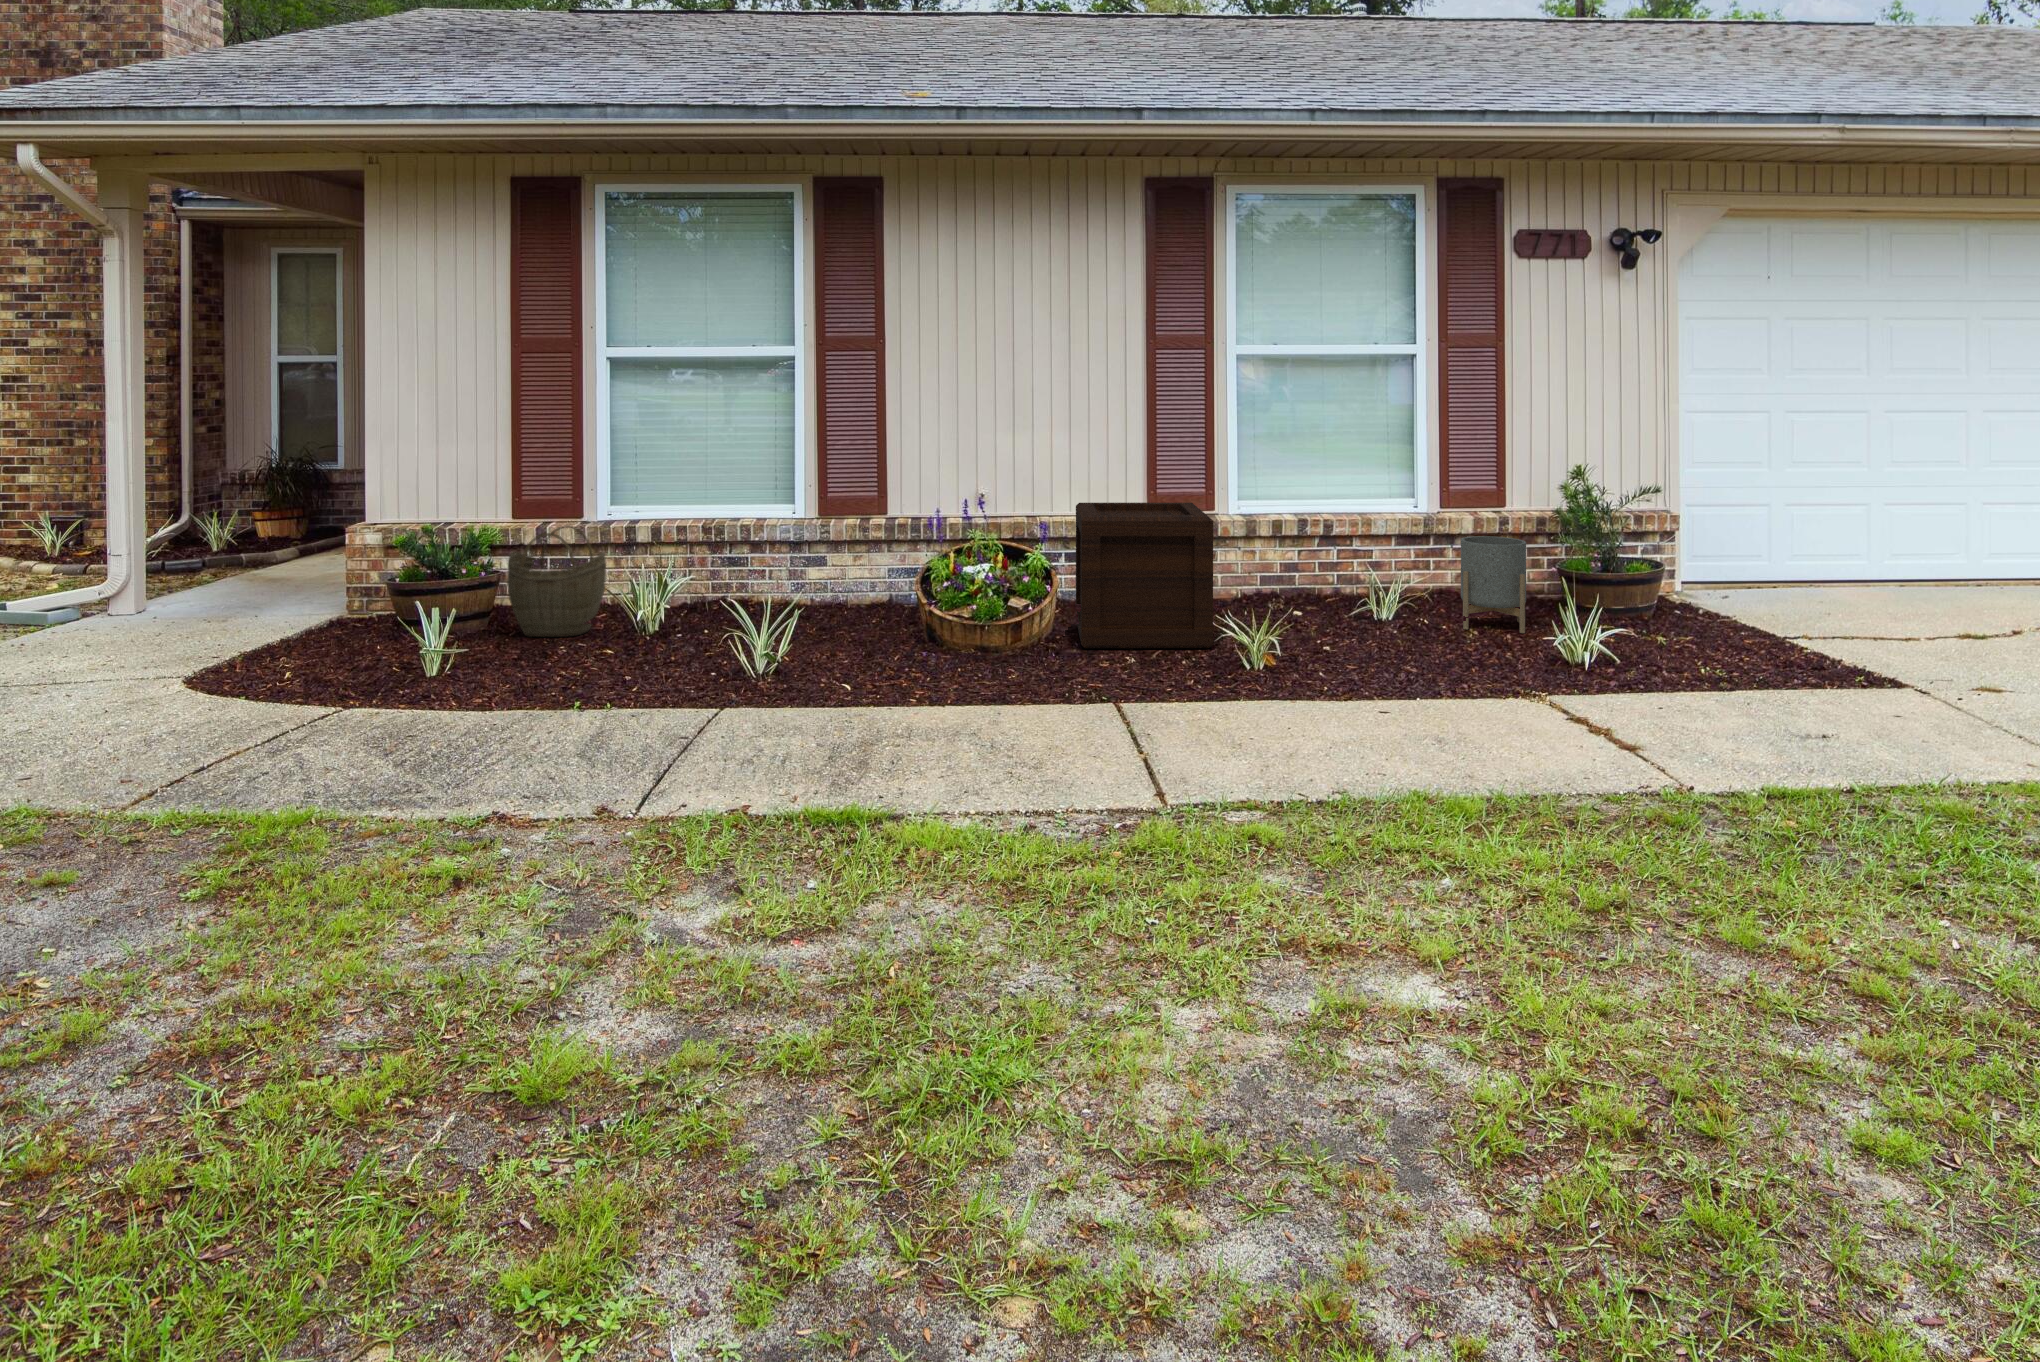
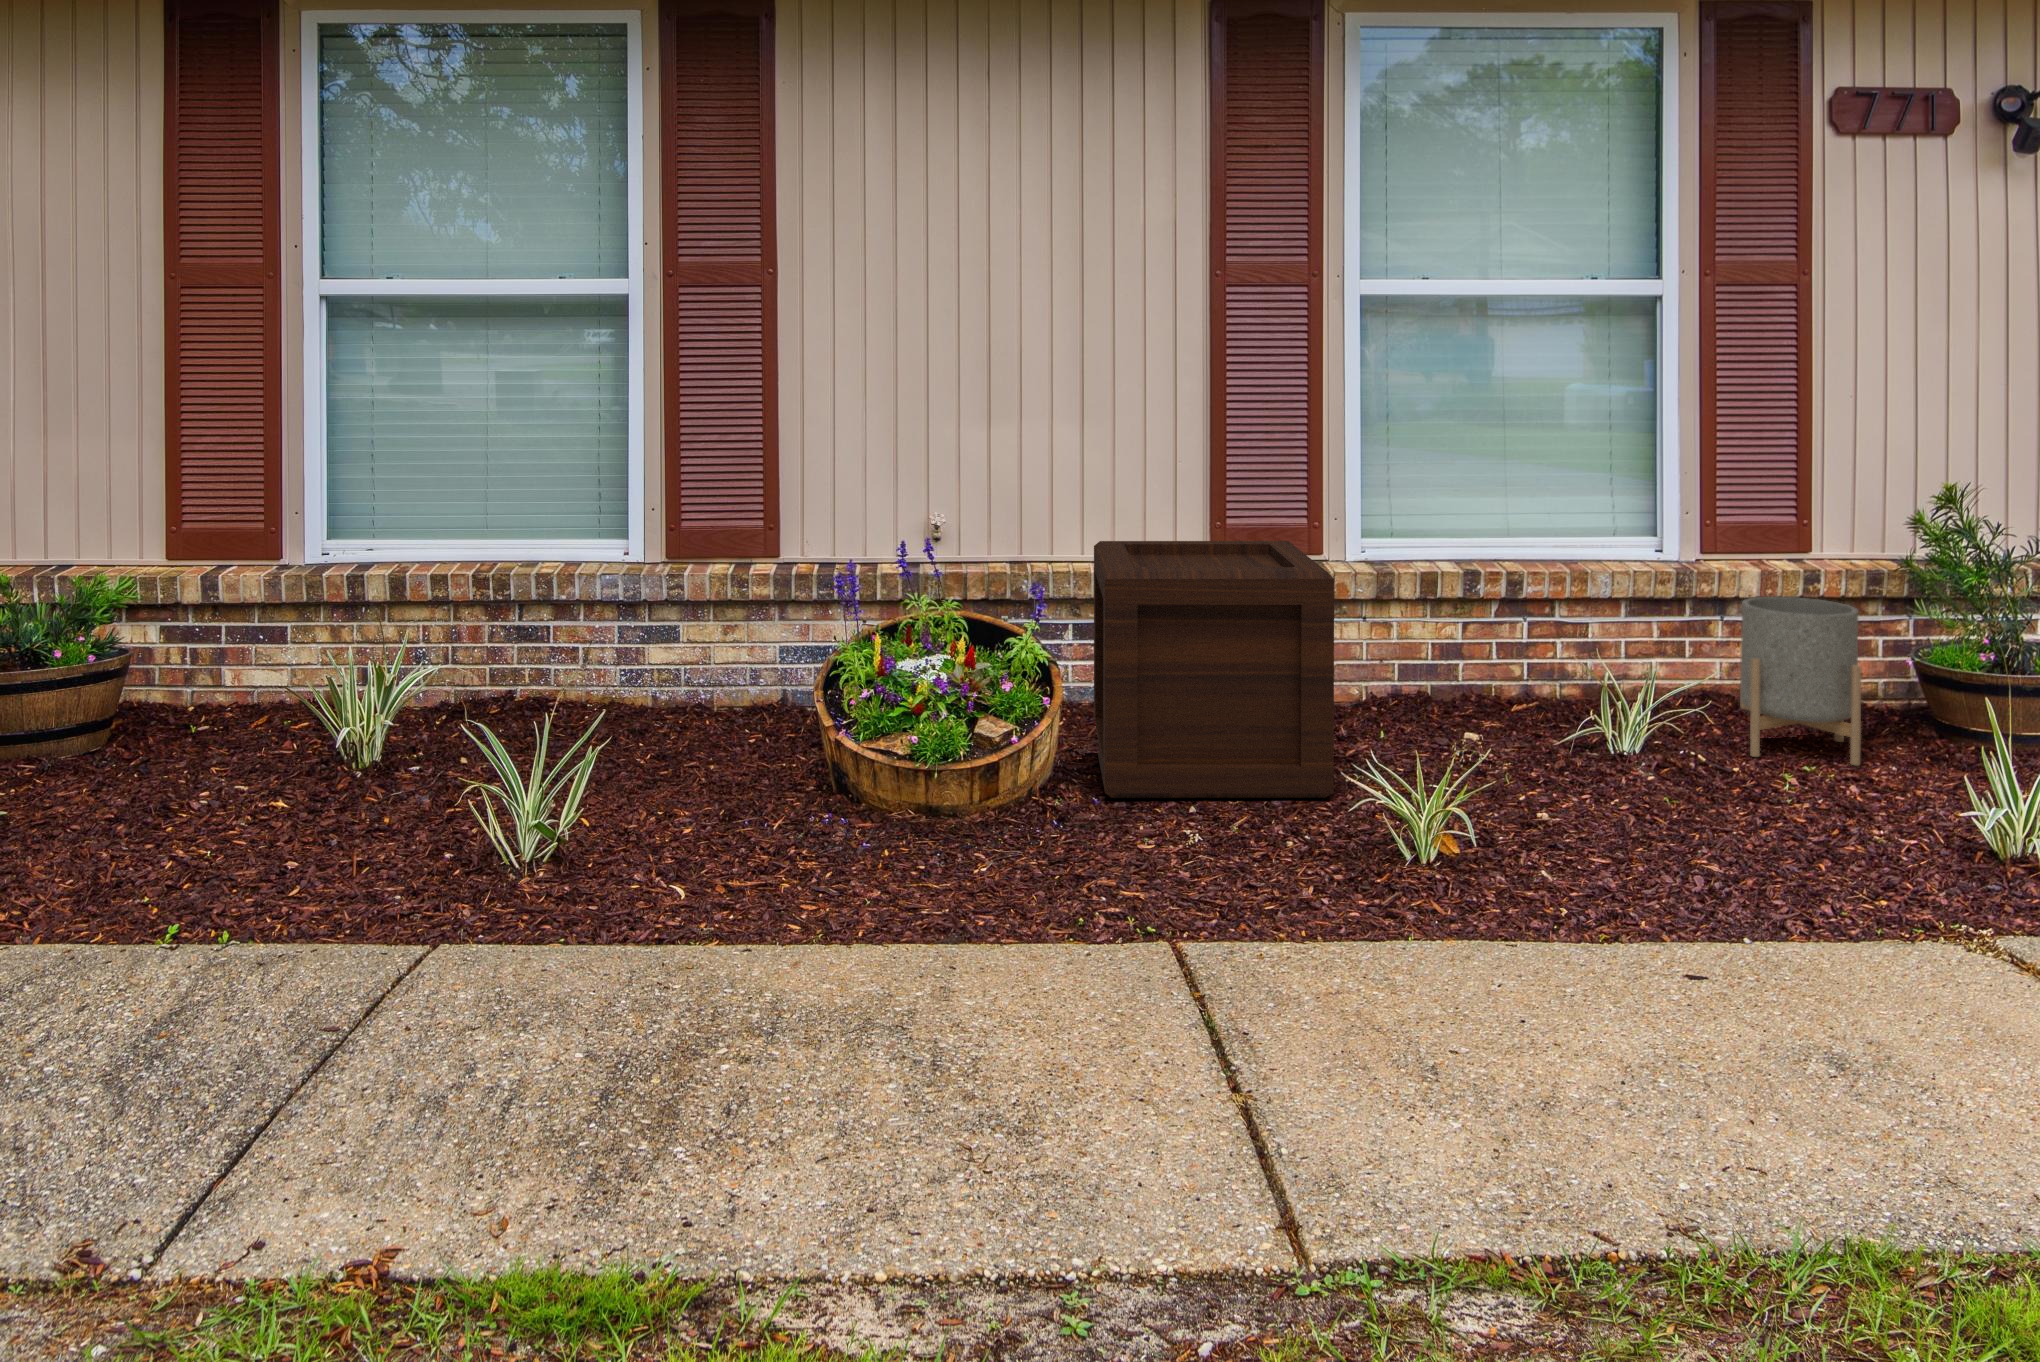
woven basket: present [507,525,606,637] -> none [133,579,309,771]

